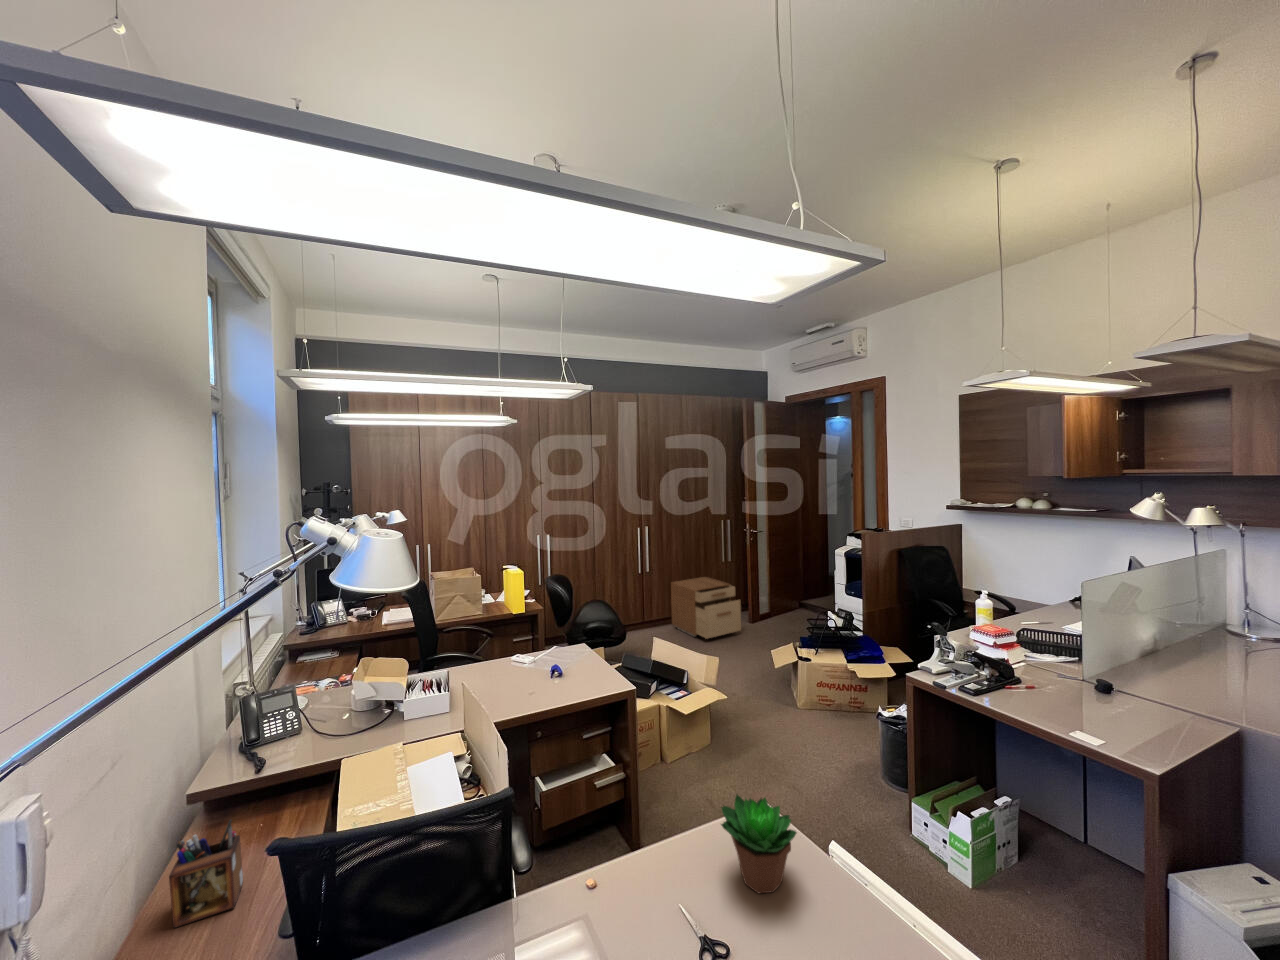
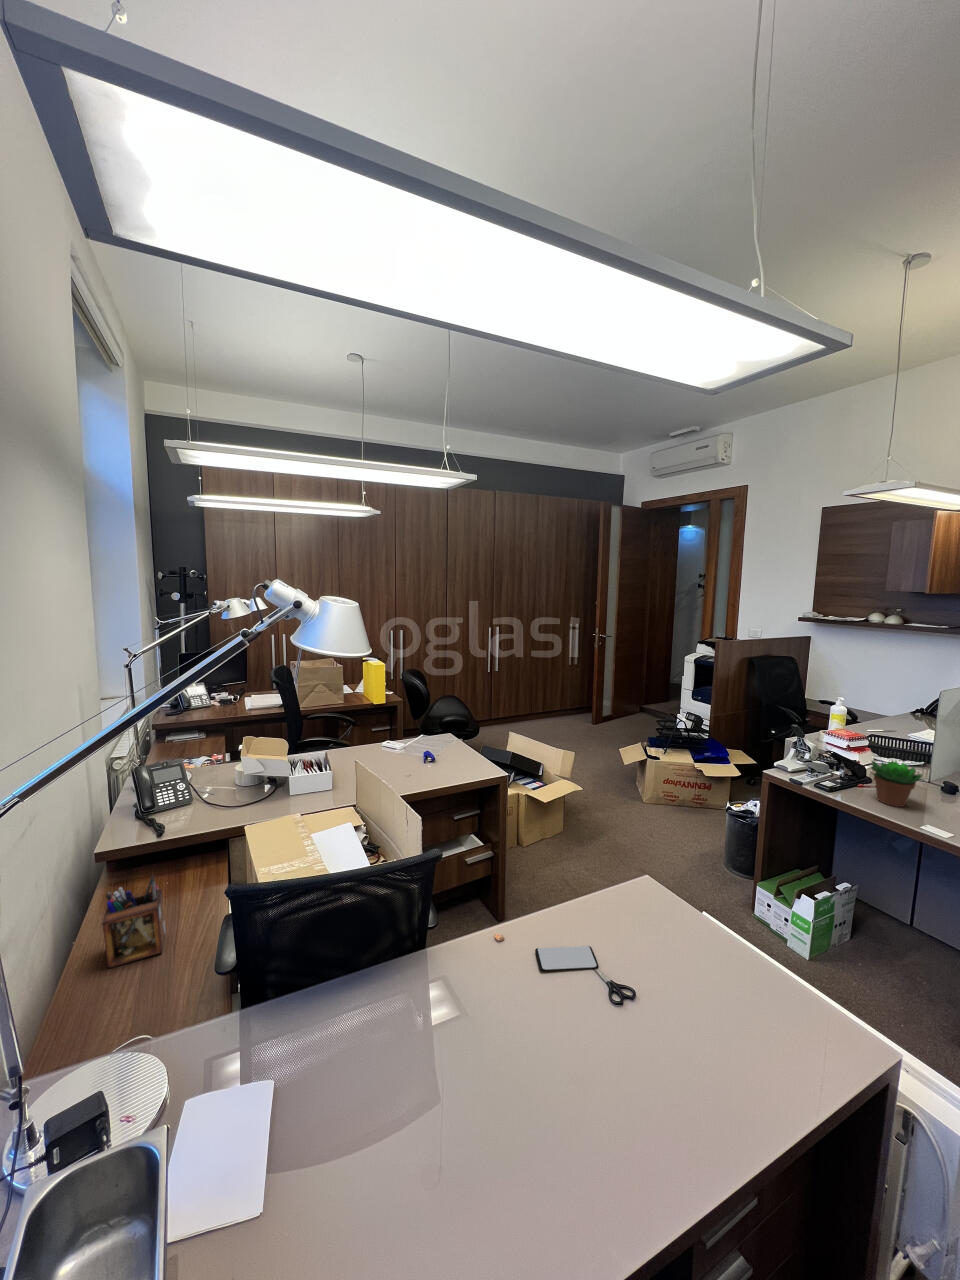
filing cabinet: present [671,577,741,639] -> none [517,678,586,736]
succulent plant: present [721,795,797,893] -> present [870,761,922,807]
smartphone: none [626,886,691,918] -> present [535,946,598,970]

